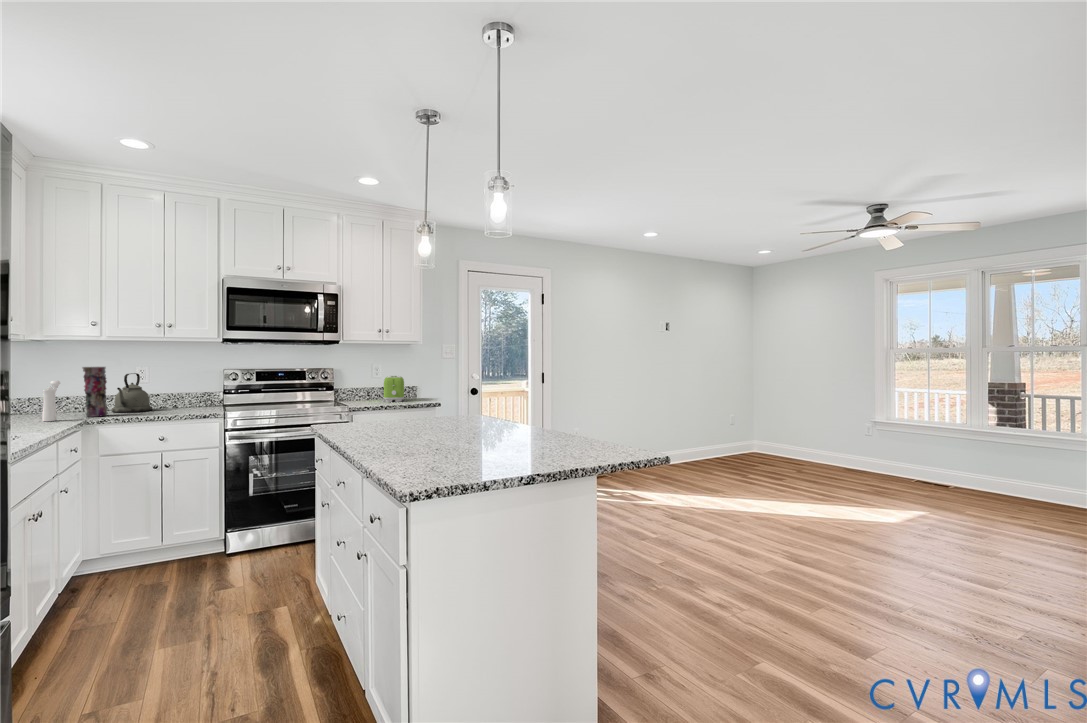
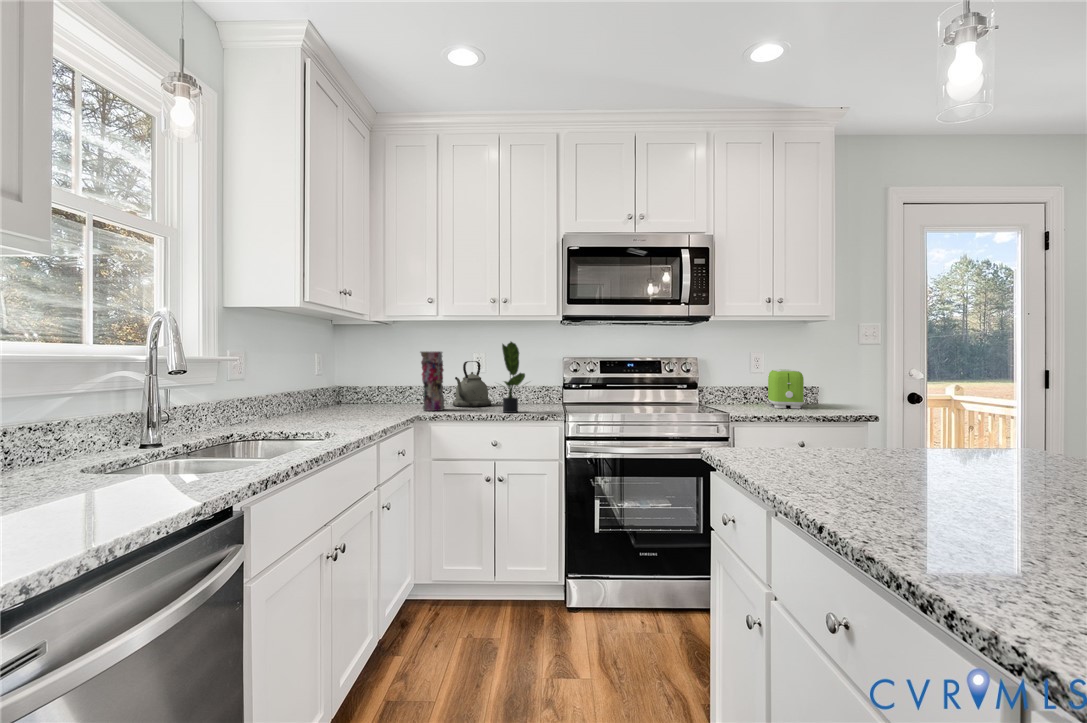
potted plant: none [160,359,196,414] -> present [502,342,525,413]
pepper mill: present [42,381,60,421] -> none [379,367,400,414]

